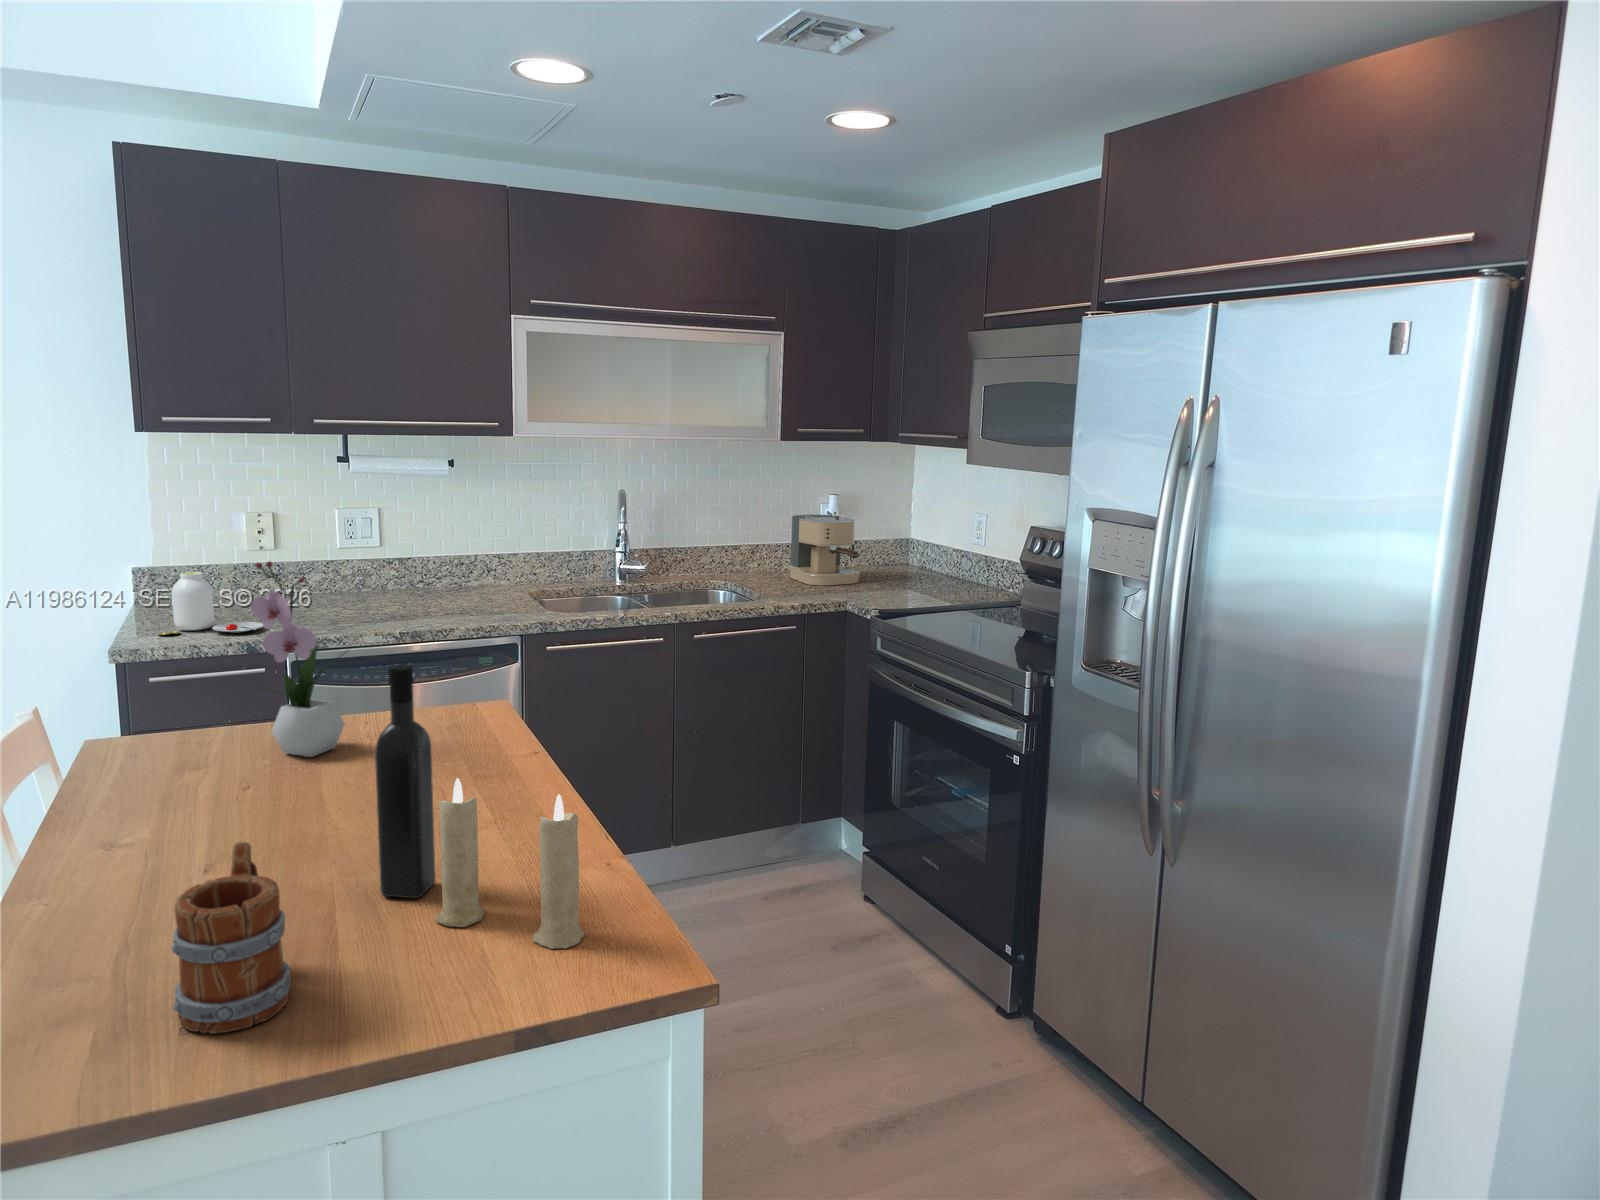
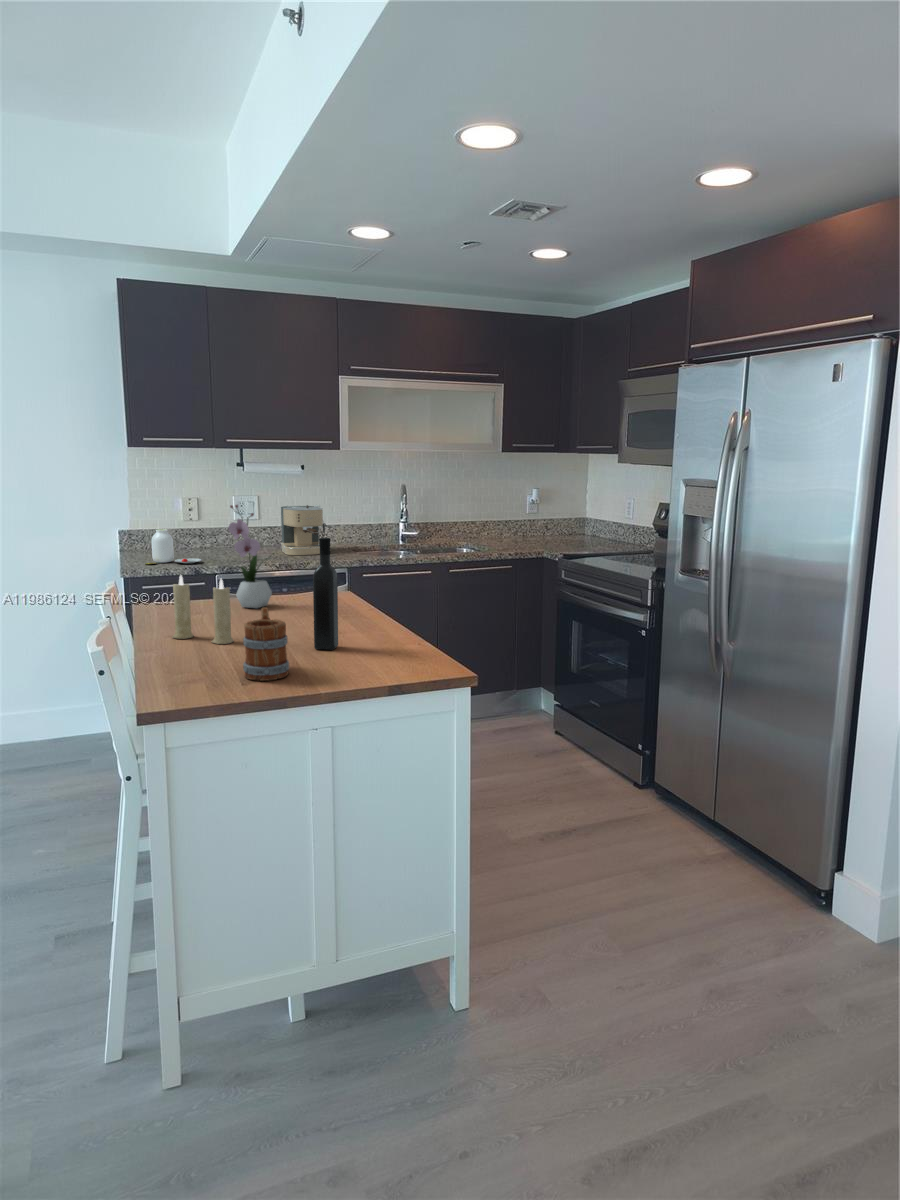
coffee maker: present [789,514,860,585] -> present [281,505,326,555]
candle: present [435,778,584,949] -> present [173,575,234,644]

